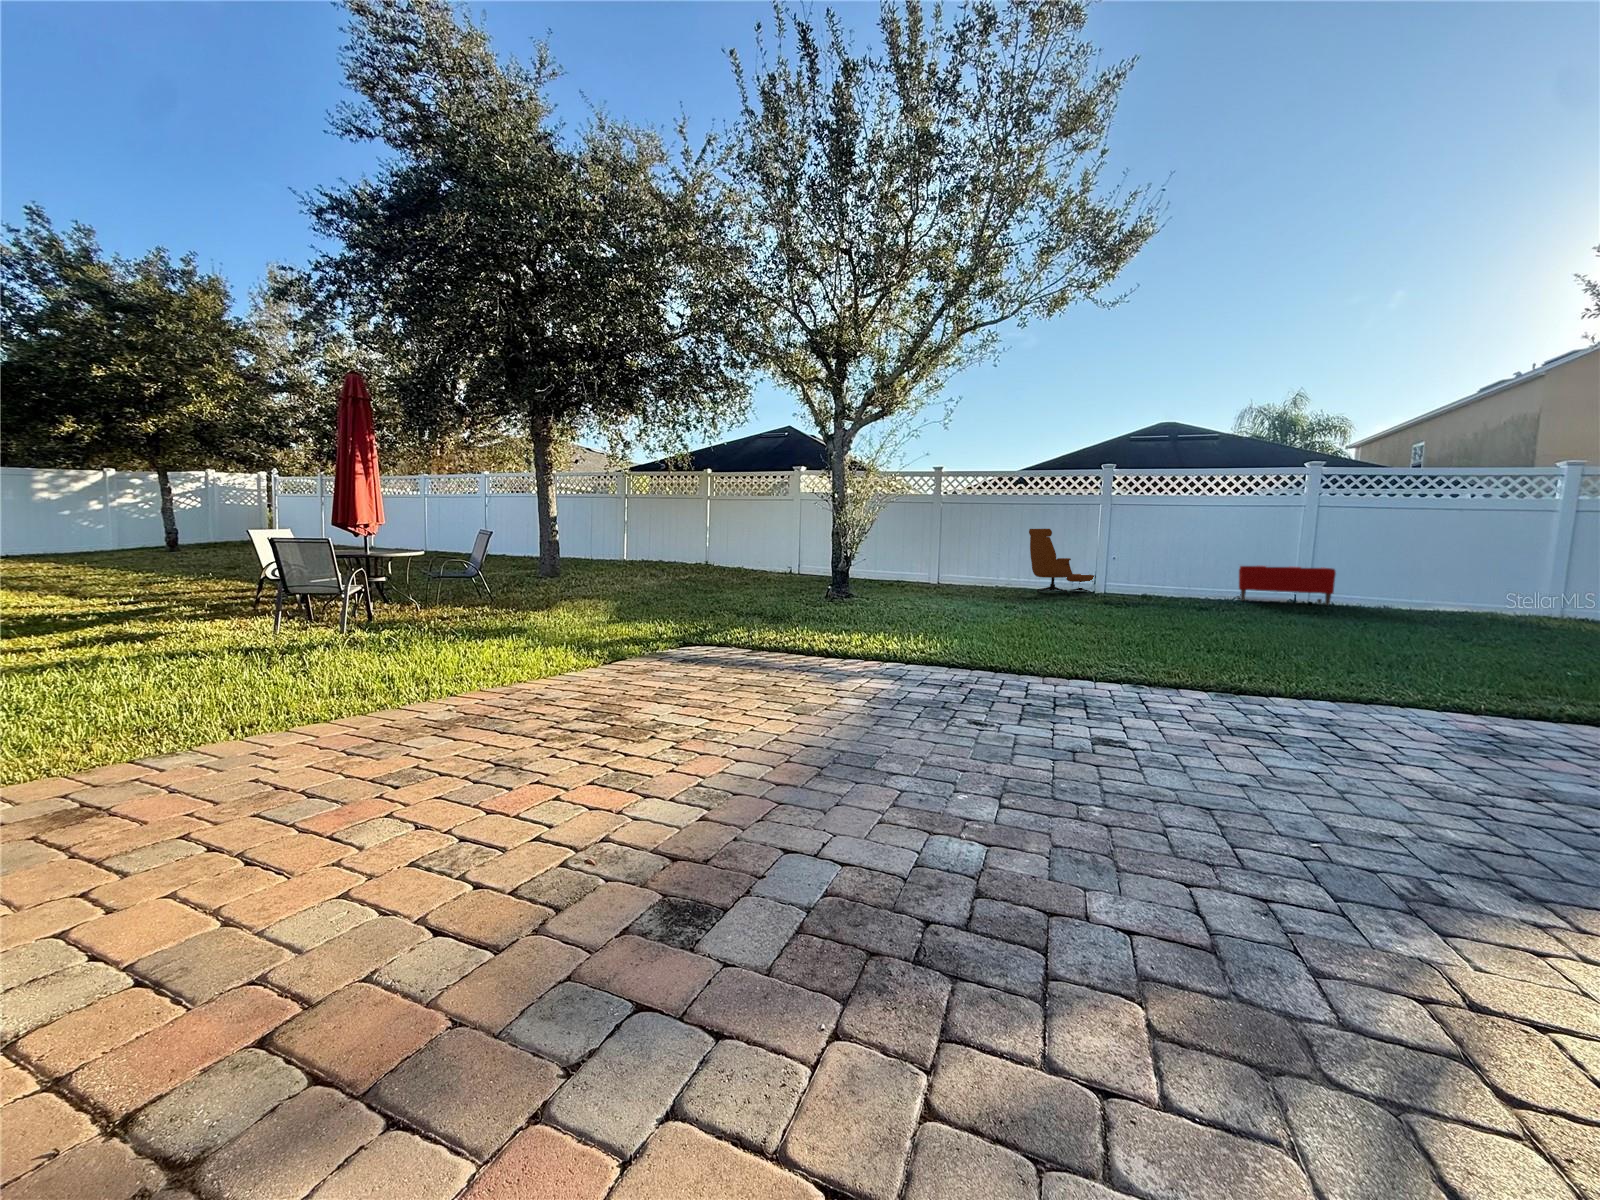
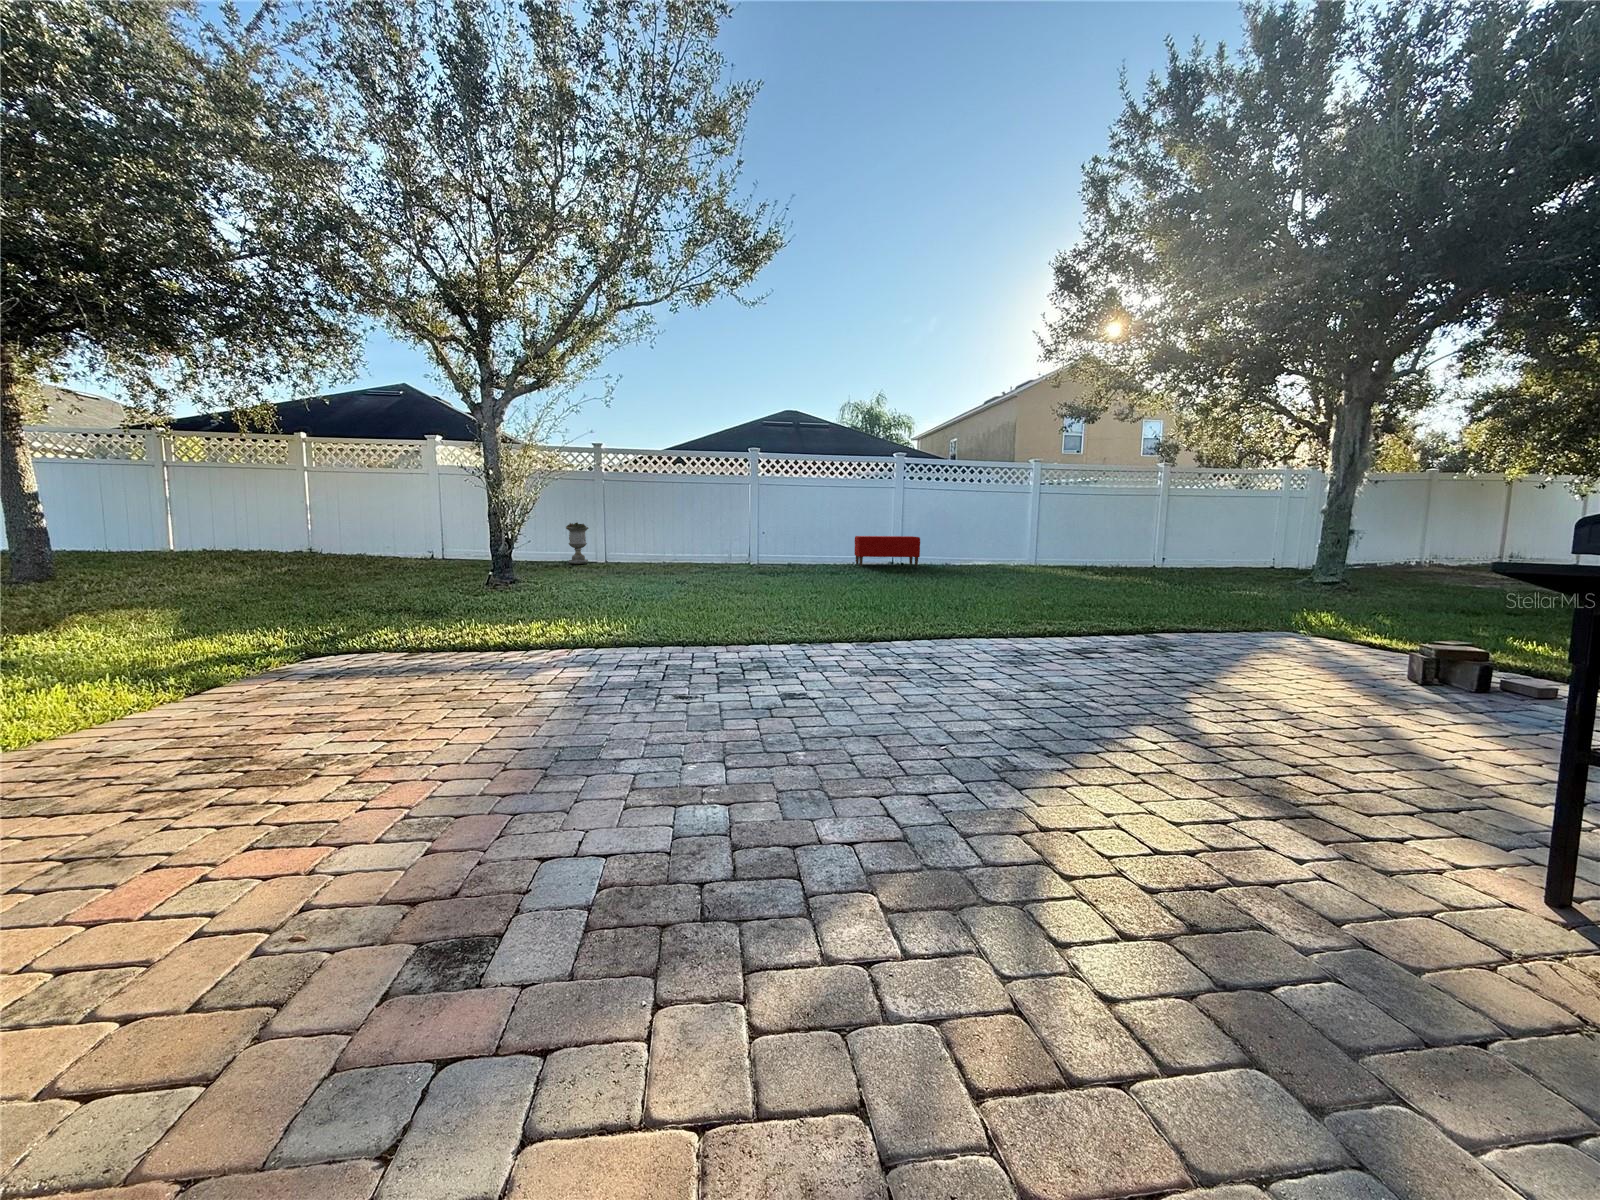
lounge chair: present [1029,529,1094,594] -> none [688,507,749,568]
planter: none [907,543,928,583] -> present [566,523,589,564]

